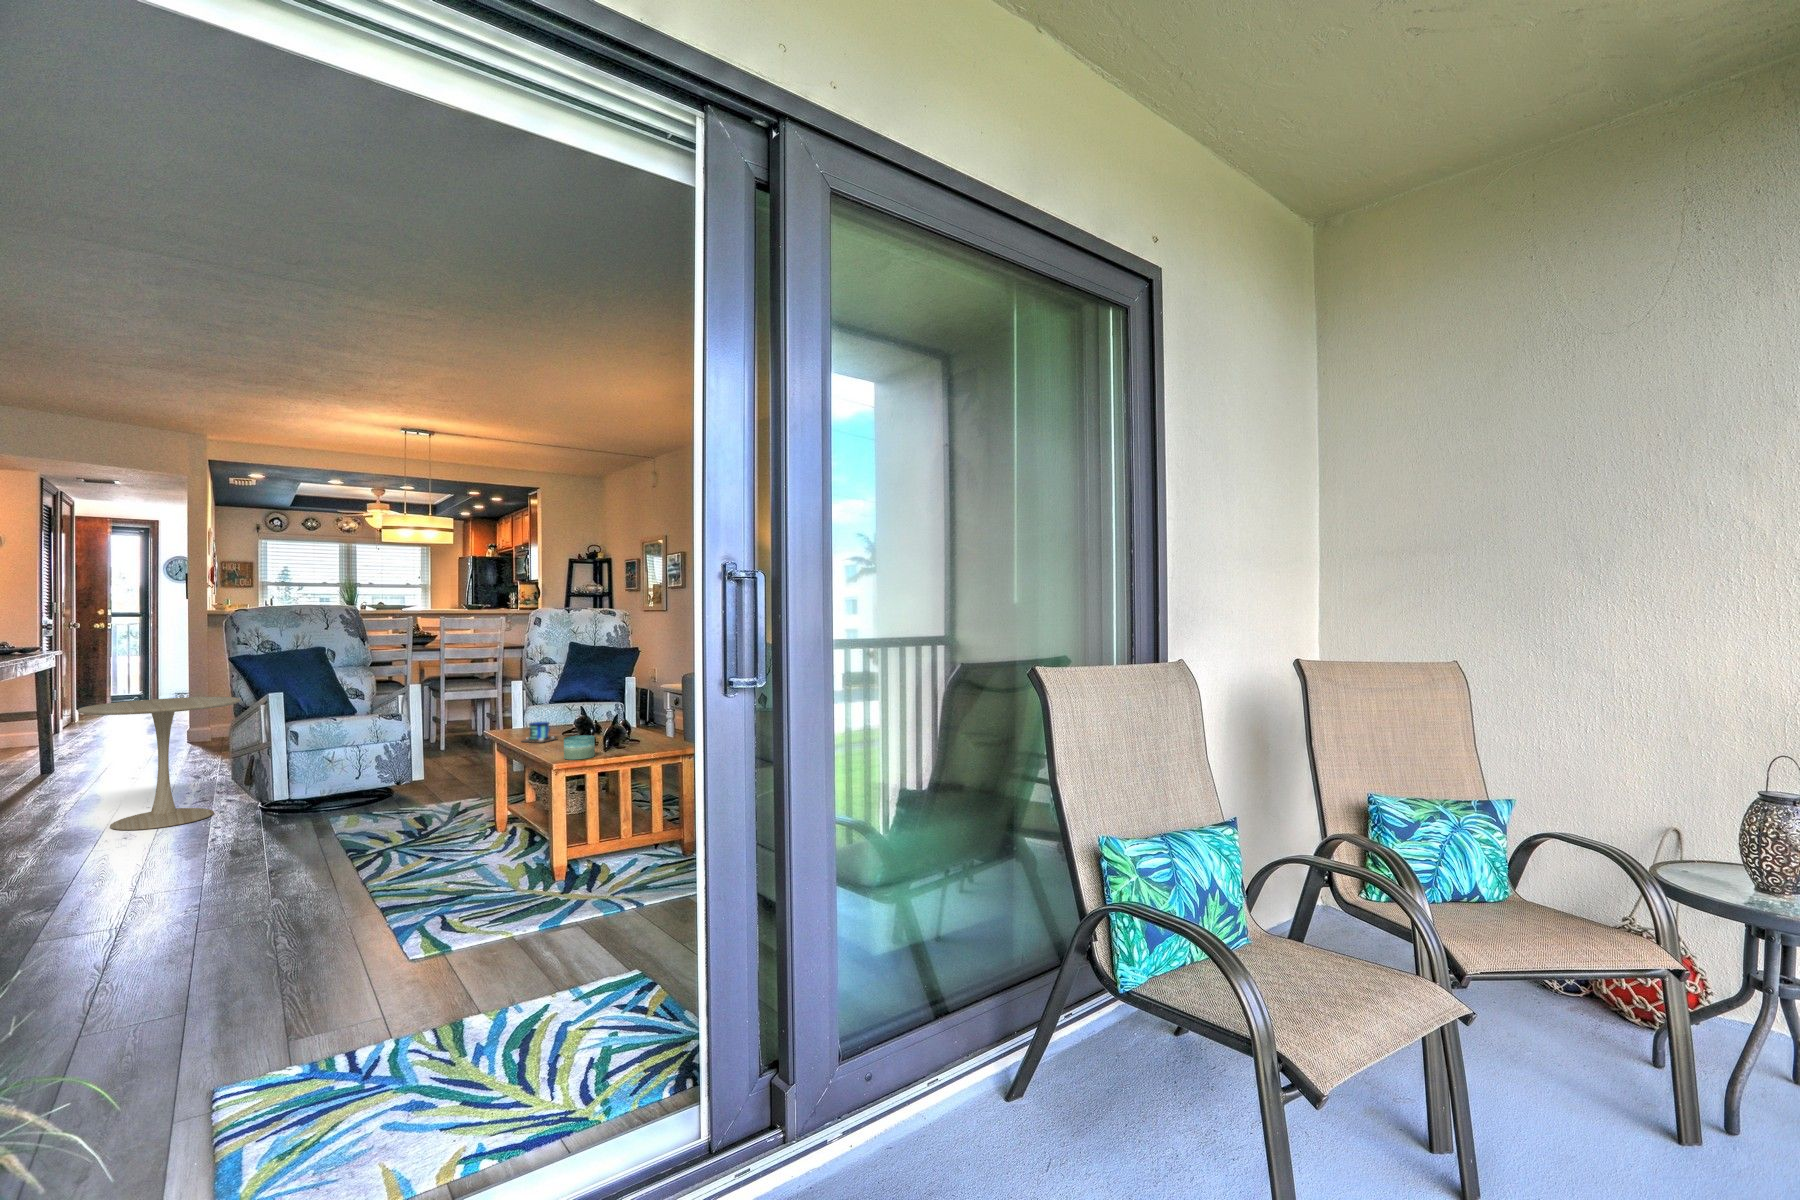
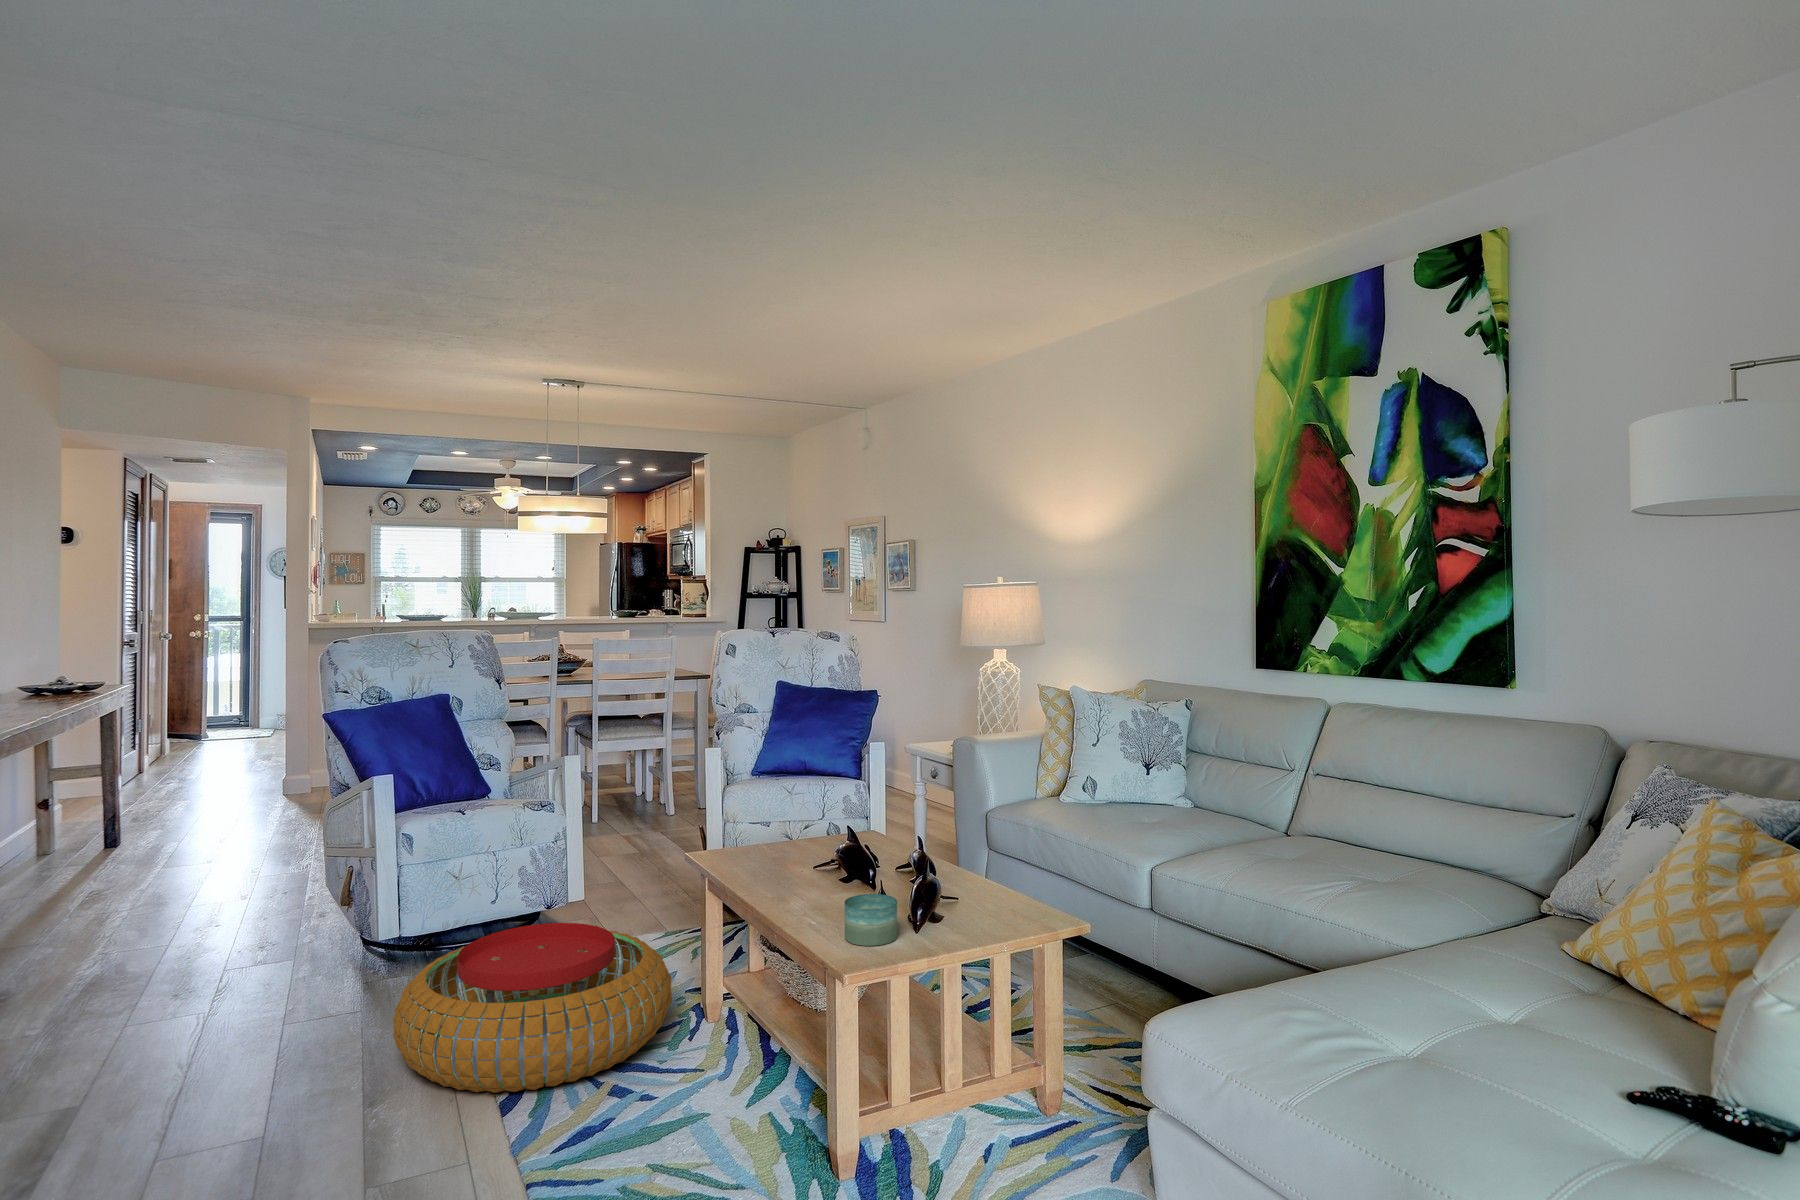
side table: present [78,697,241,830] -> none [119,768,336,976]
mug: present [521,721,556,743] -> none [749,812,807,885]
pouf: none [286,777,472,862] -> present [393,923,671,1093]

